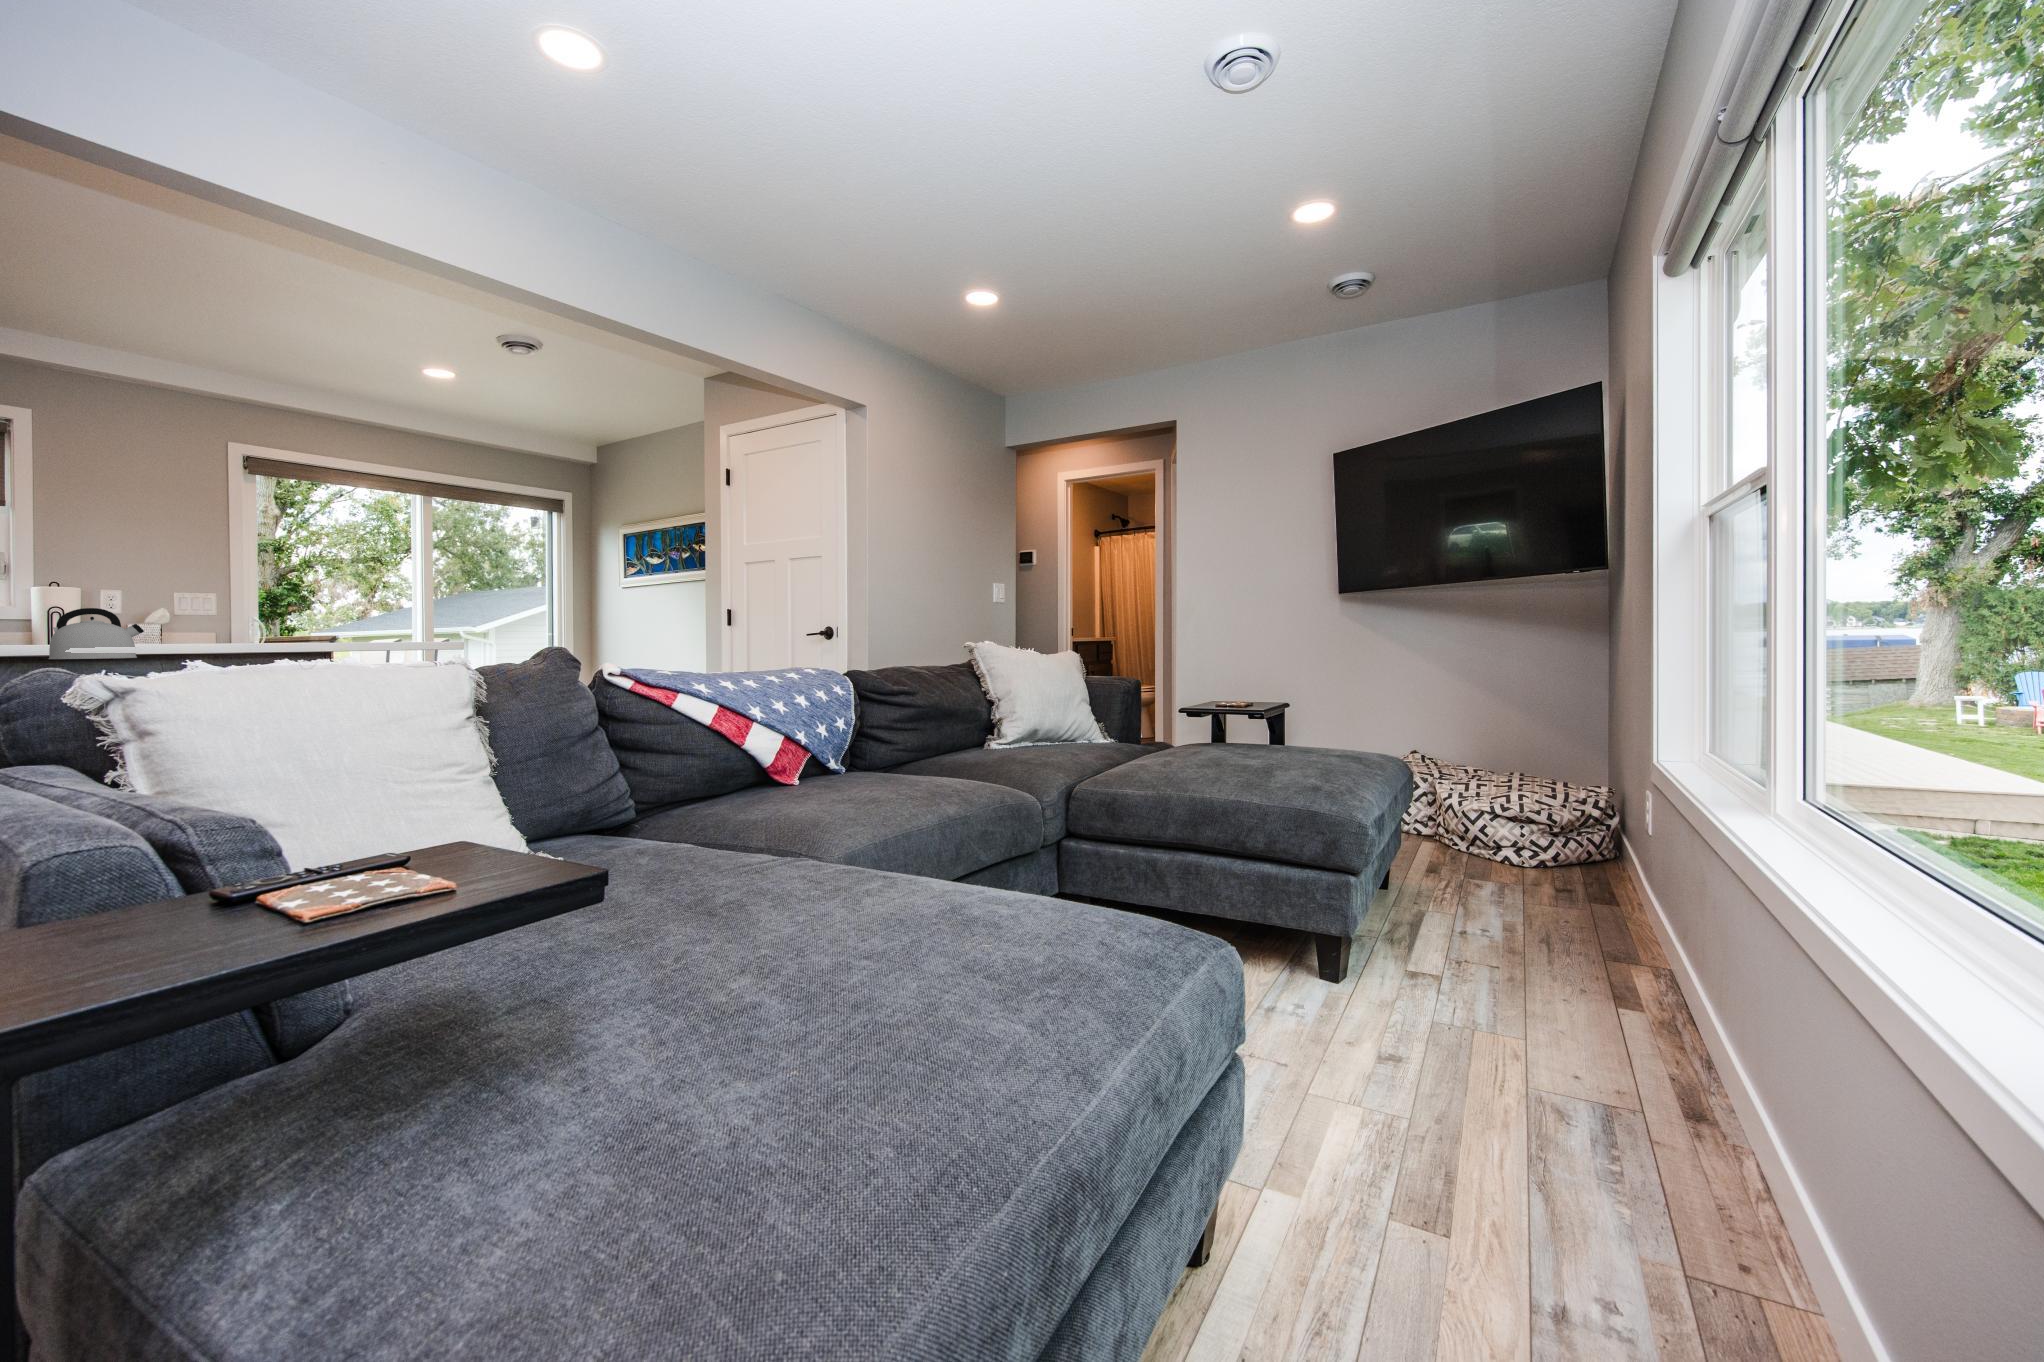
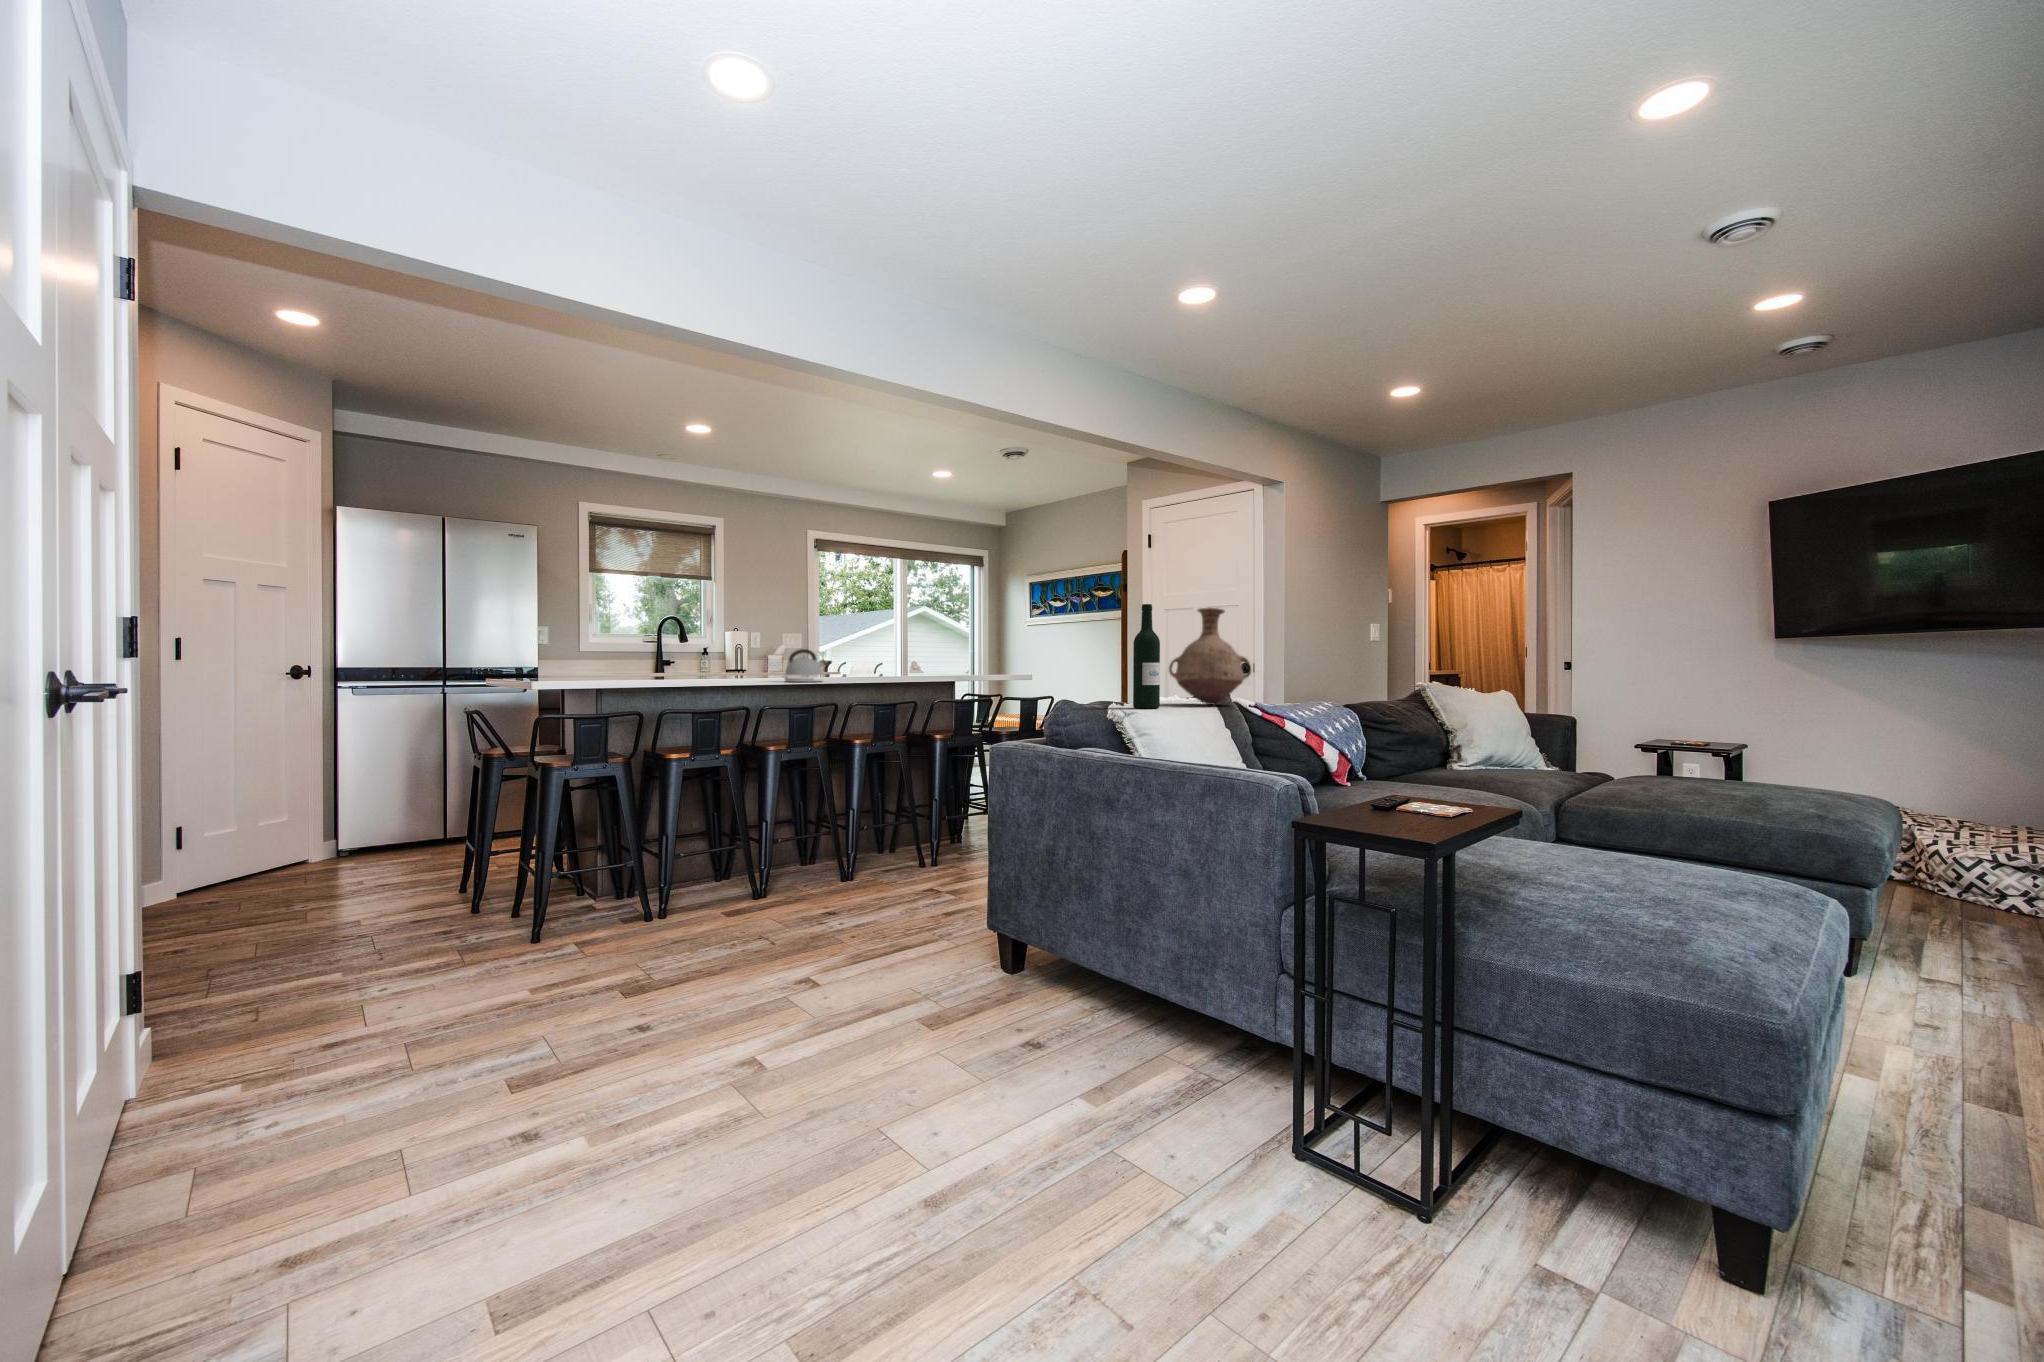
wine bottle: none [138,481,214,678] -> present [1133,604,1160,708]
vase: none [314,503,470,671] -> present [1169,608,1251,705]

